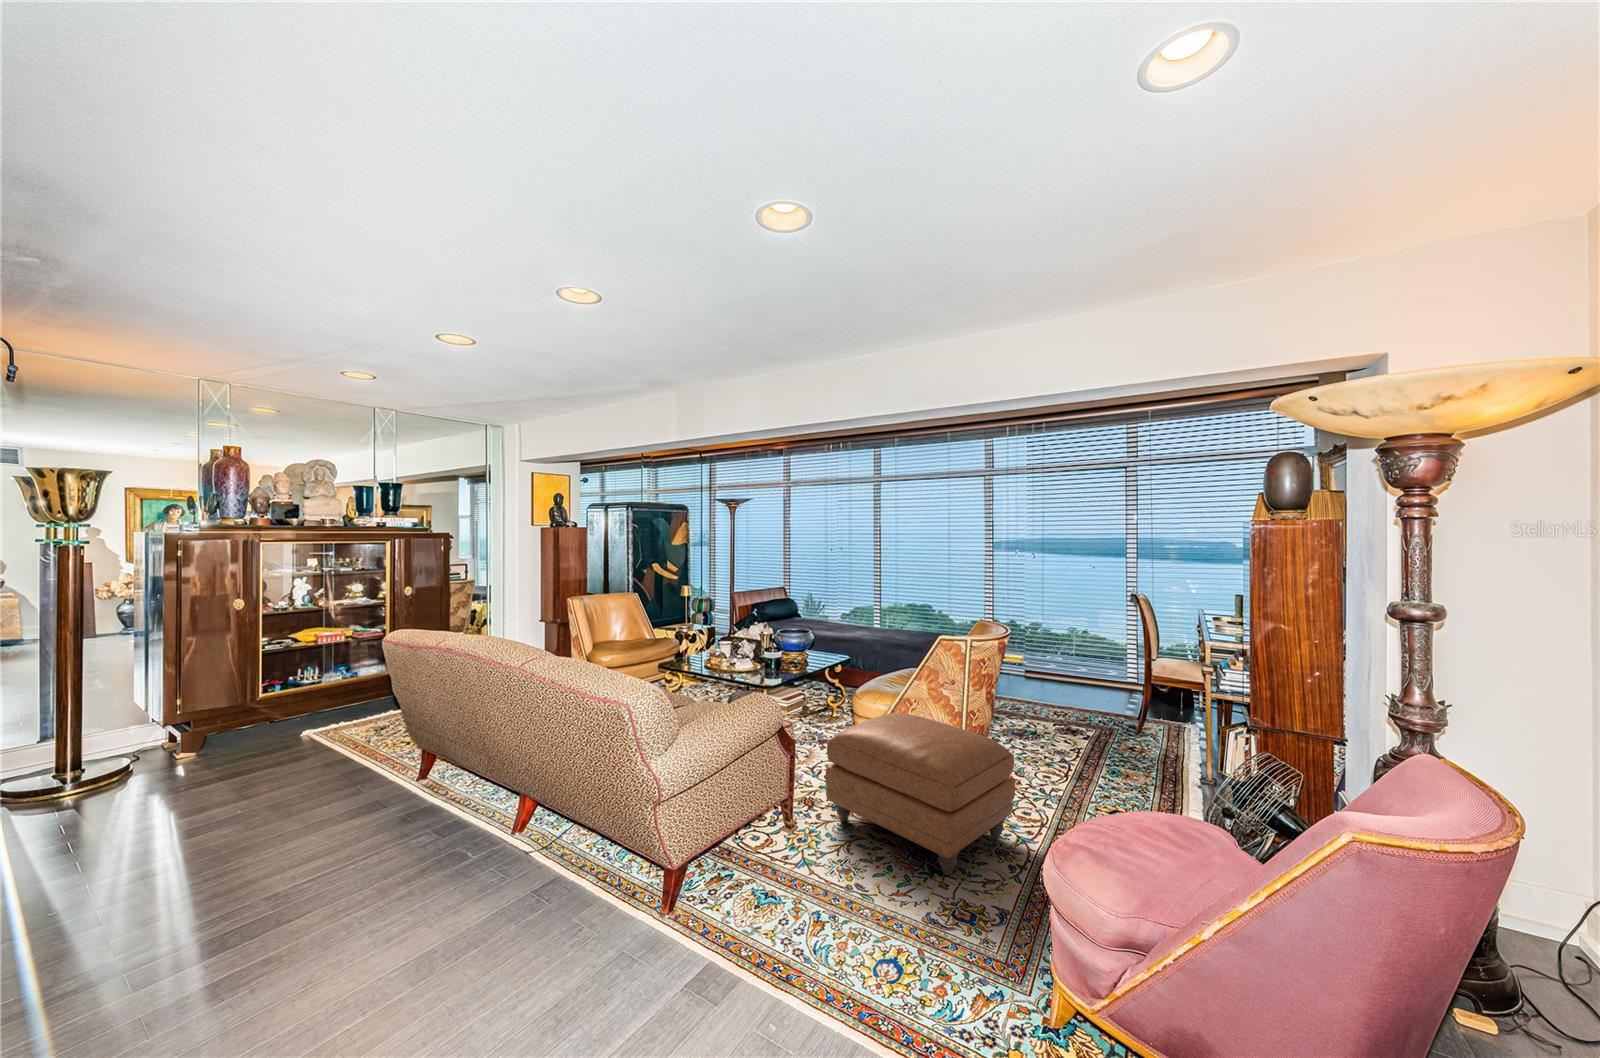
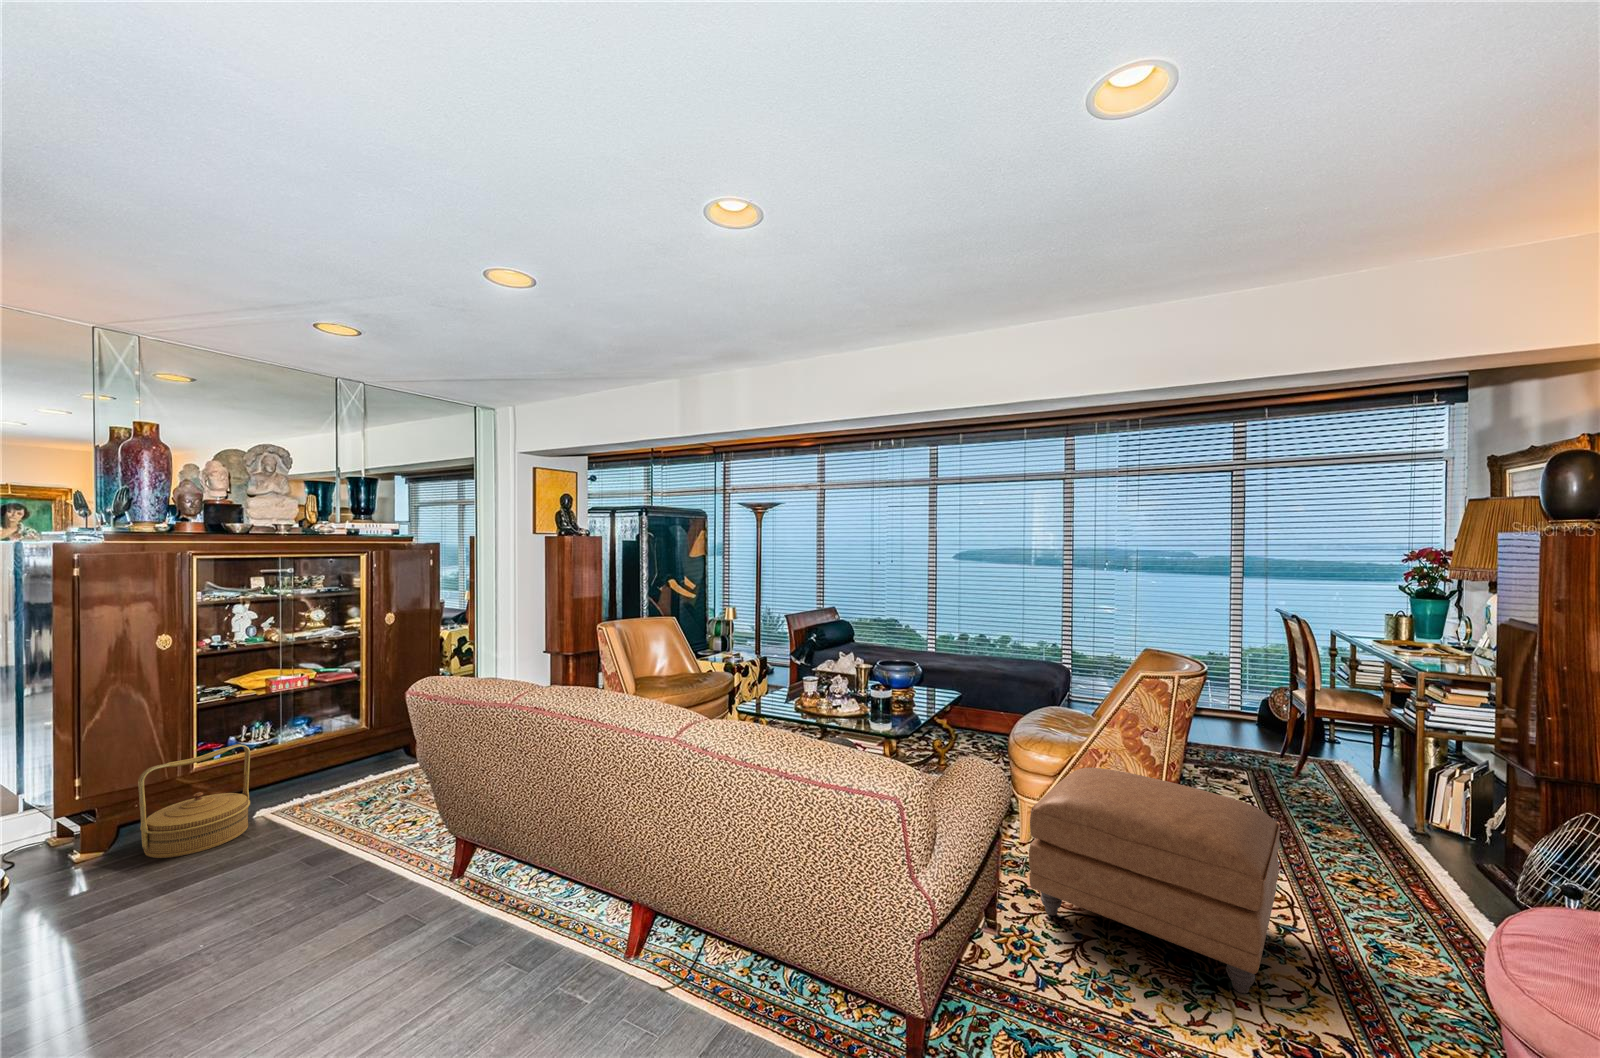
woven basket: none [214,681,296,759] -> present [138,744,250,858]

